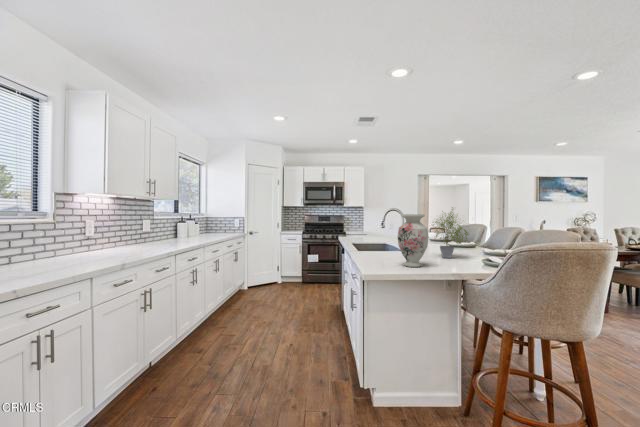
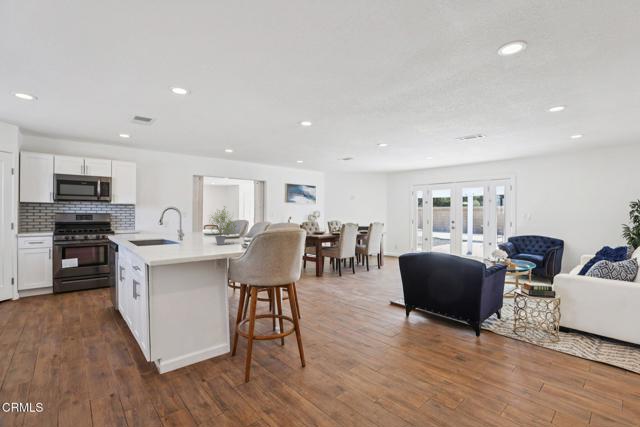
vase: present [397,214,429,267] -> none [182,211,207,253]

